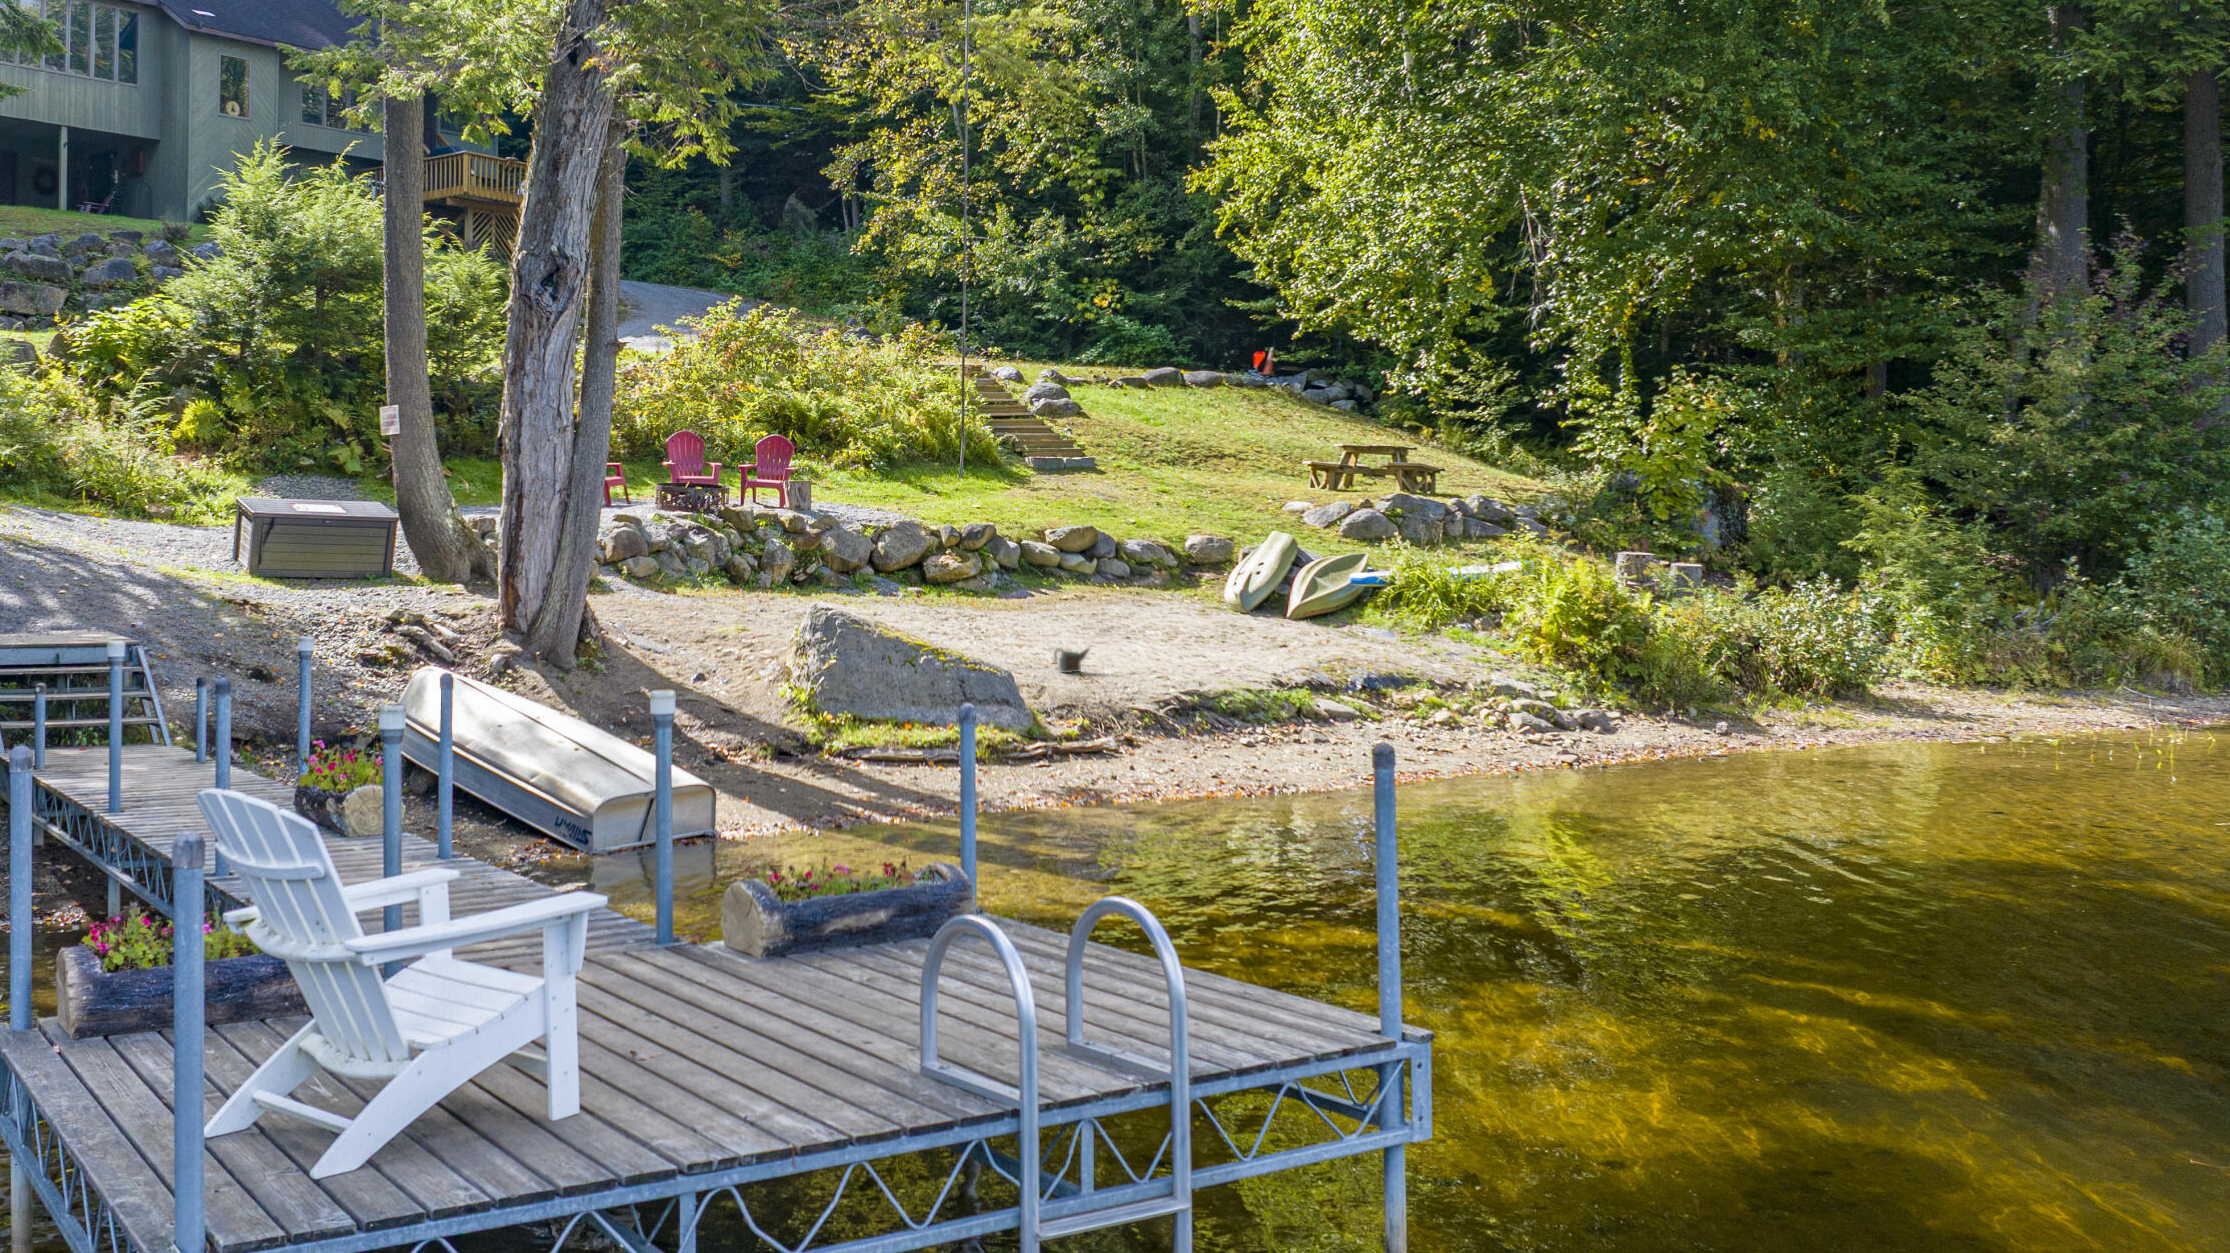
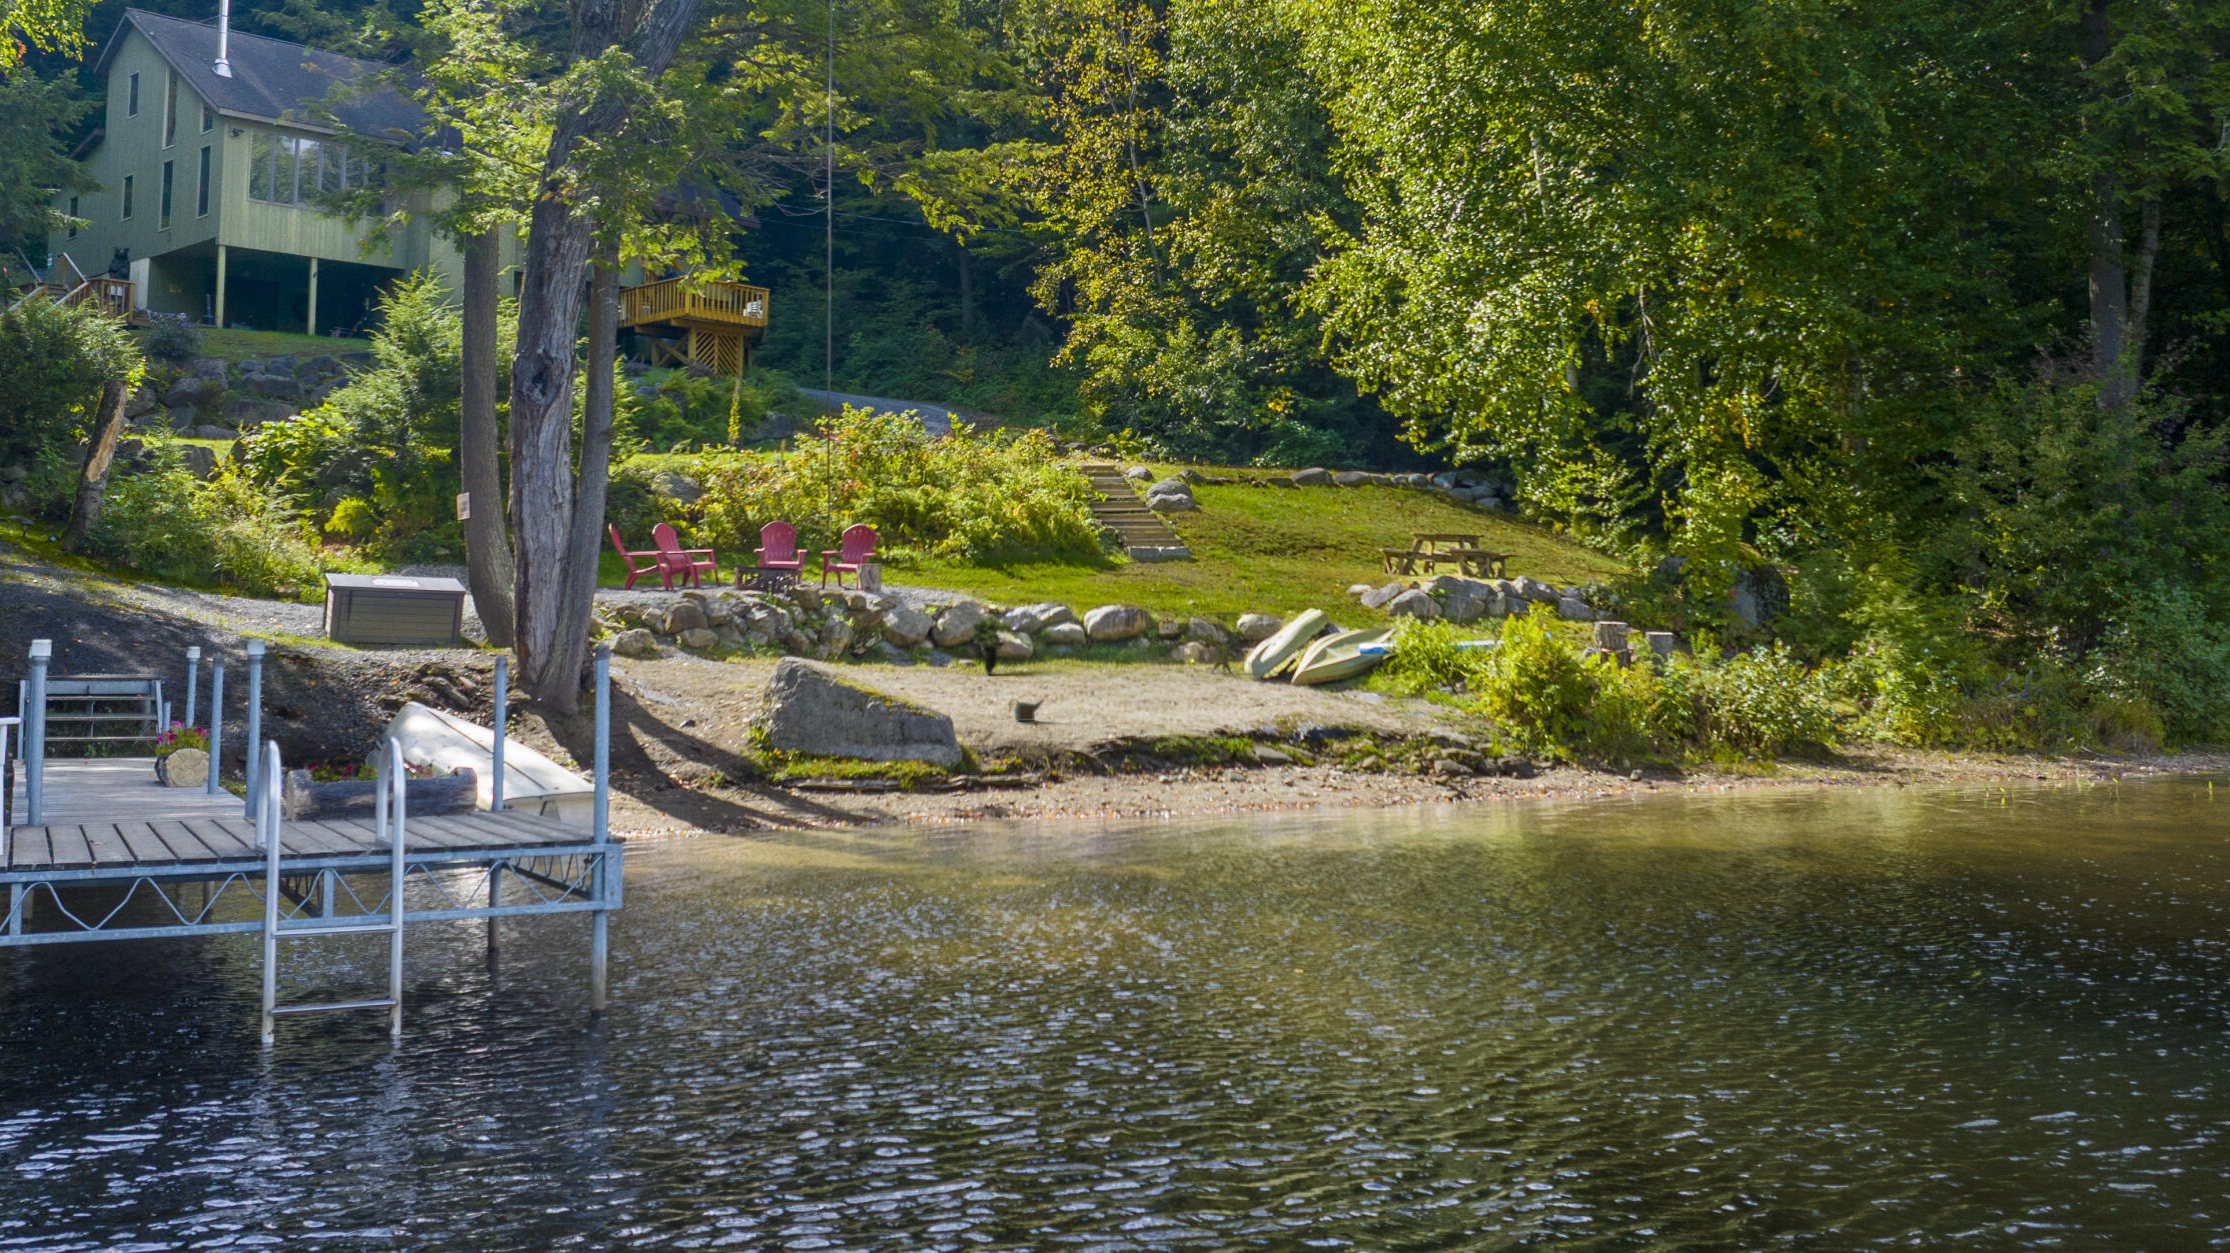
side table: present [819,520,853,589] -> present [1208,612,1238,674]
potted plant: none [949,543,987,609] -> present [971,617,1004,674]

